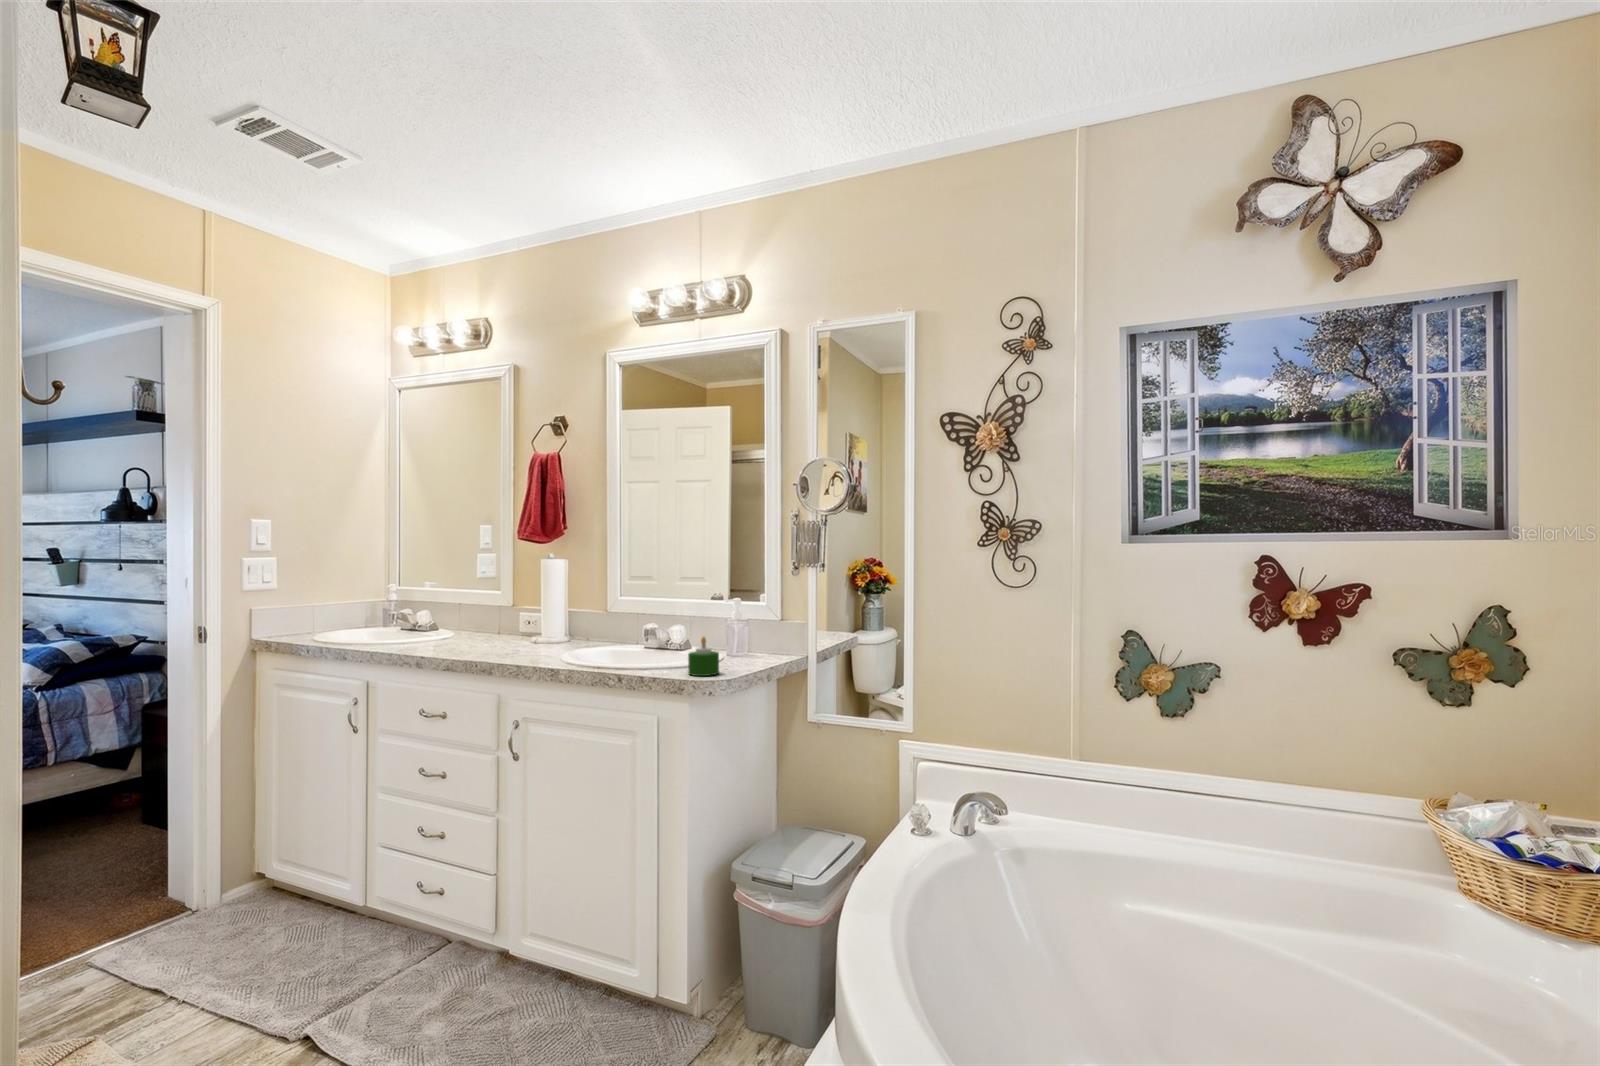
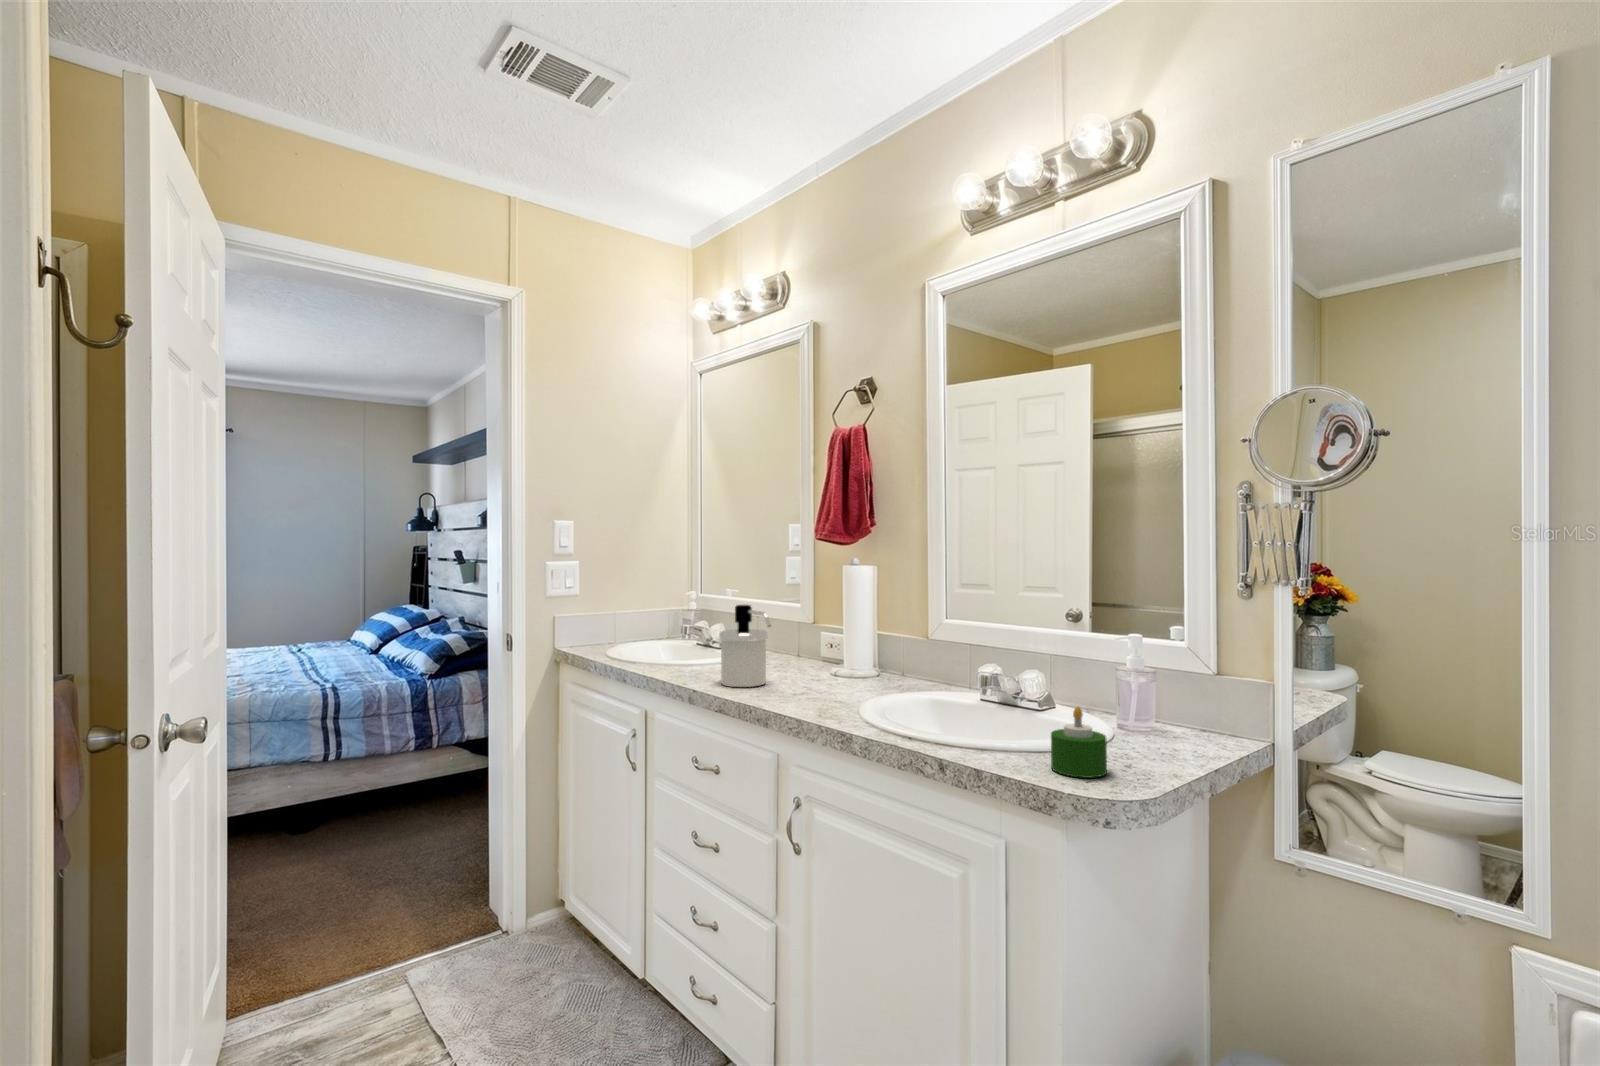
soap dispenser: none [440,590,488,653] -> present [719,605,771,687]

